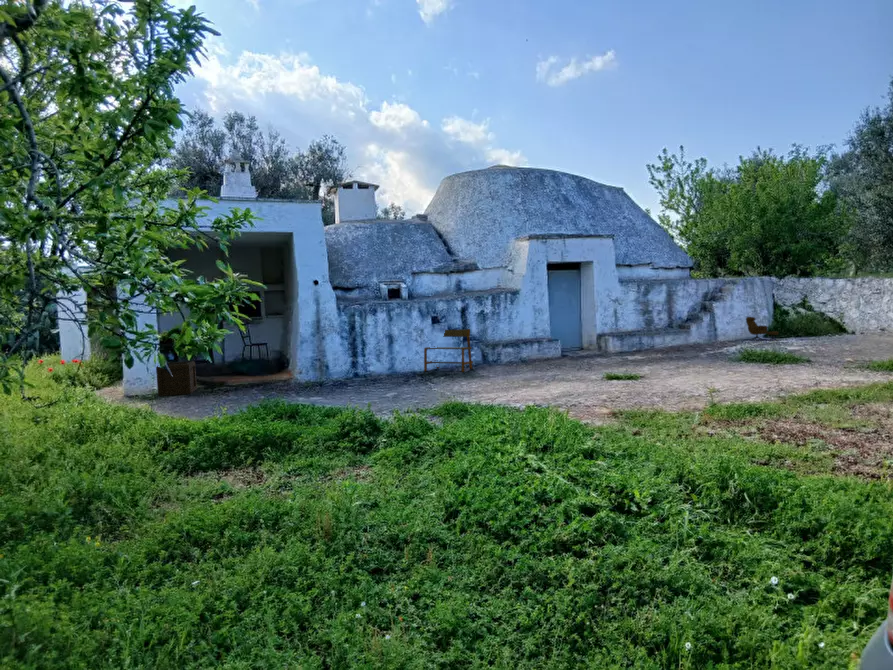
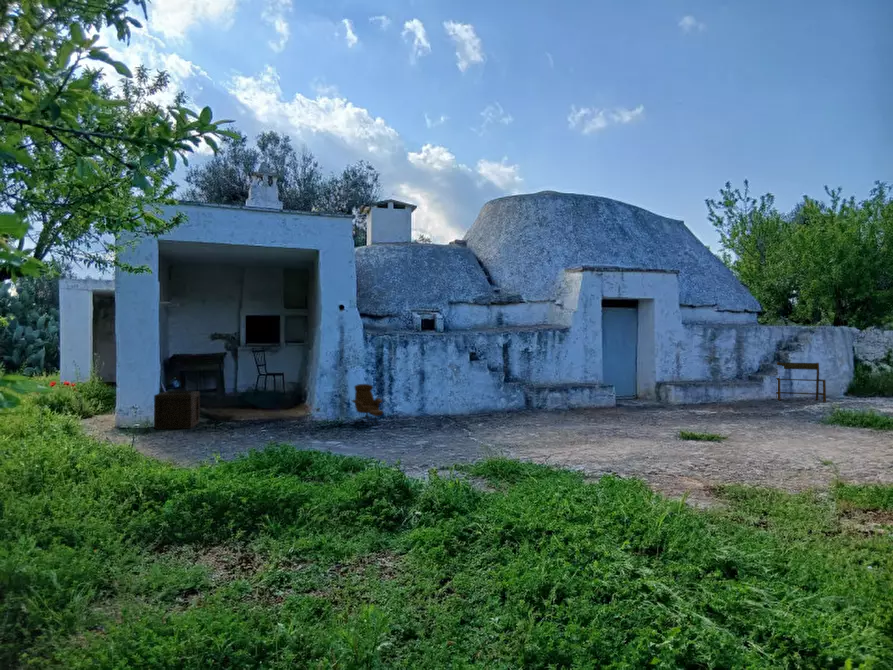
lounge chair: present [746,317,779,340] -> present [352,384,383,423]
bench: present [424,329,473,372] -> present [776,362,826,402]

